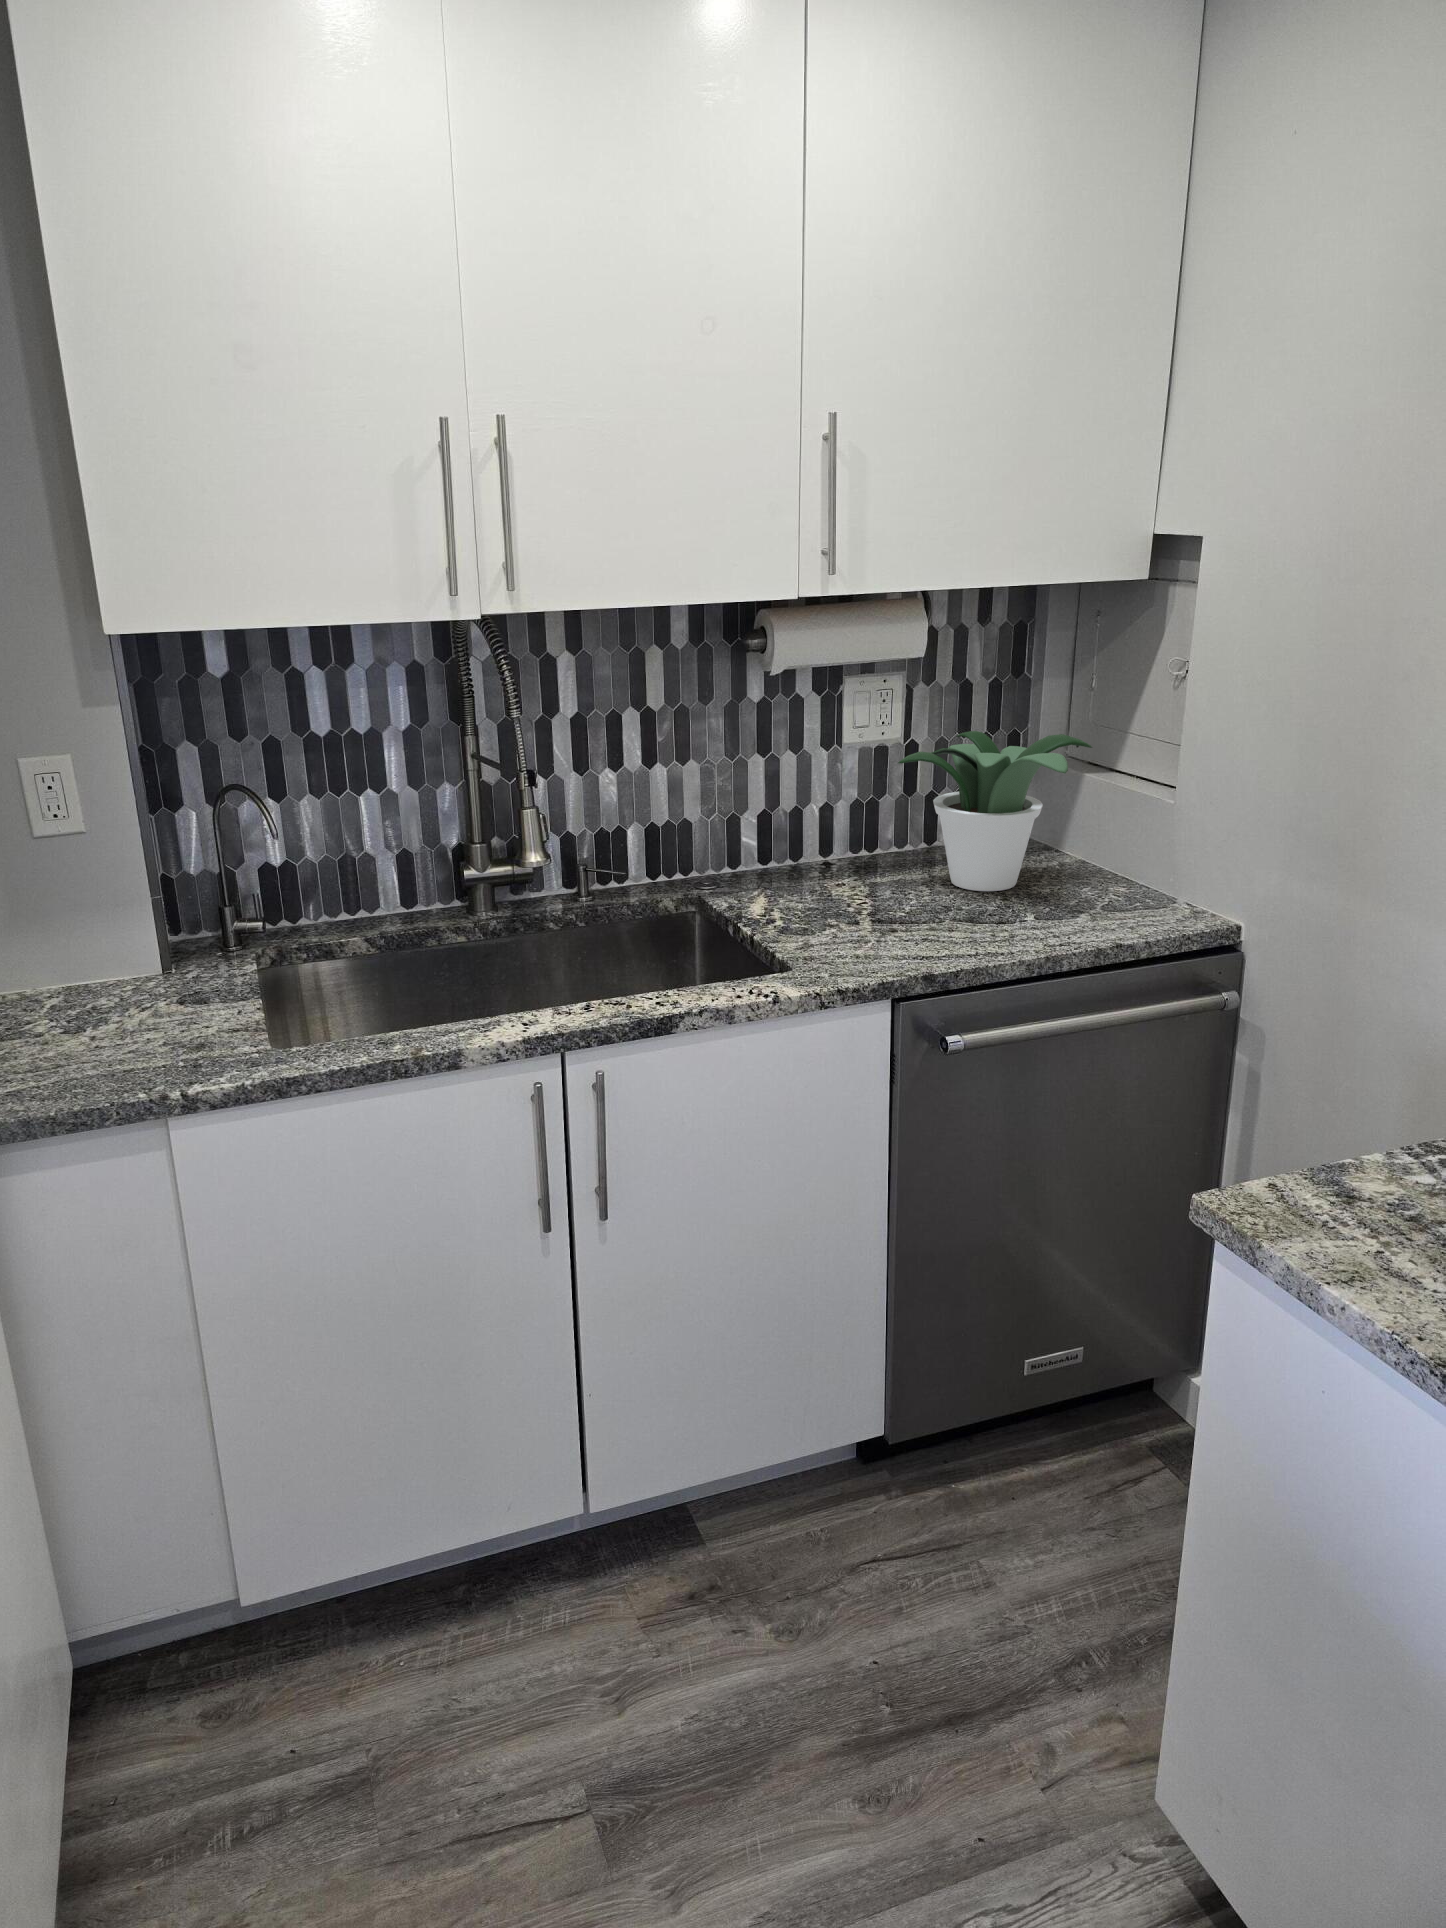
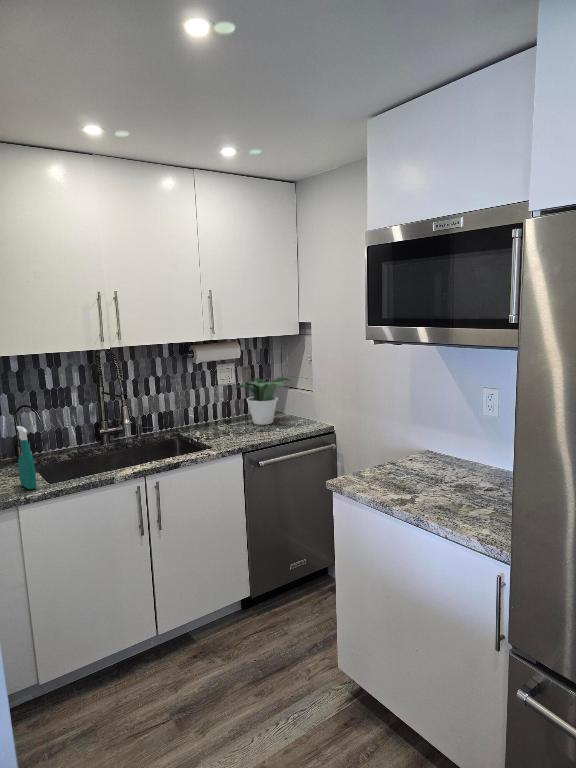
spray bottle: none [174,862,229,1063] -> present [17,426,36,489]

